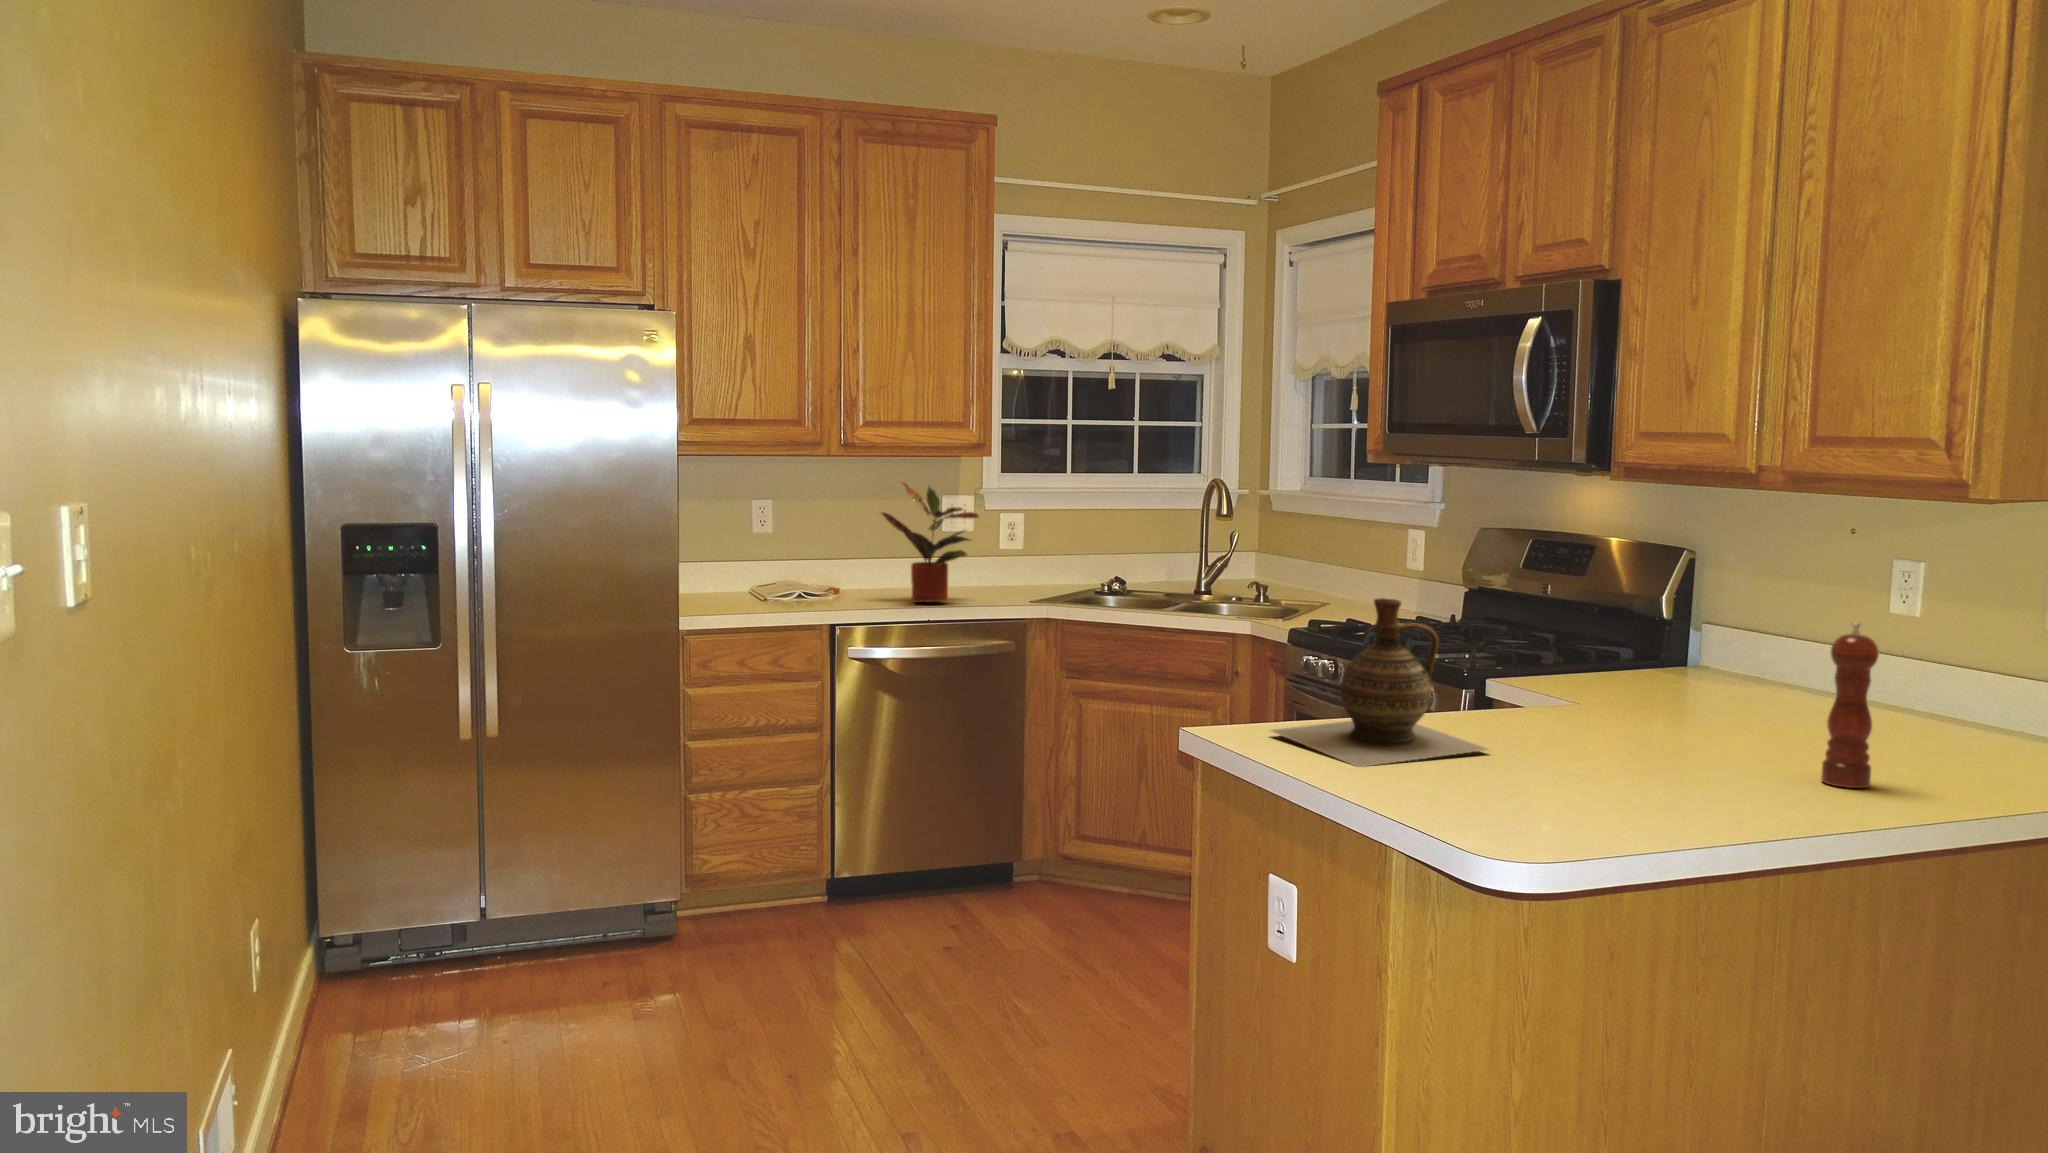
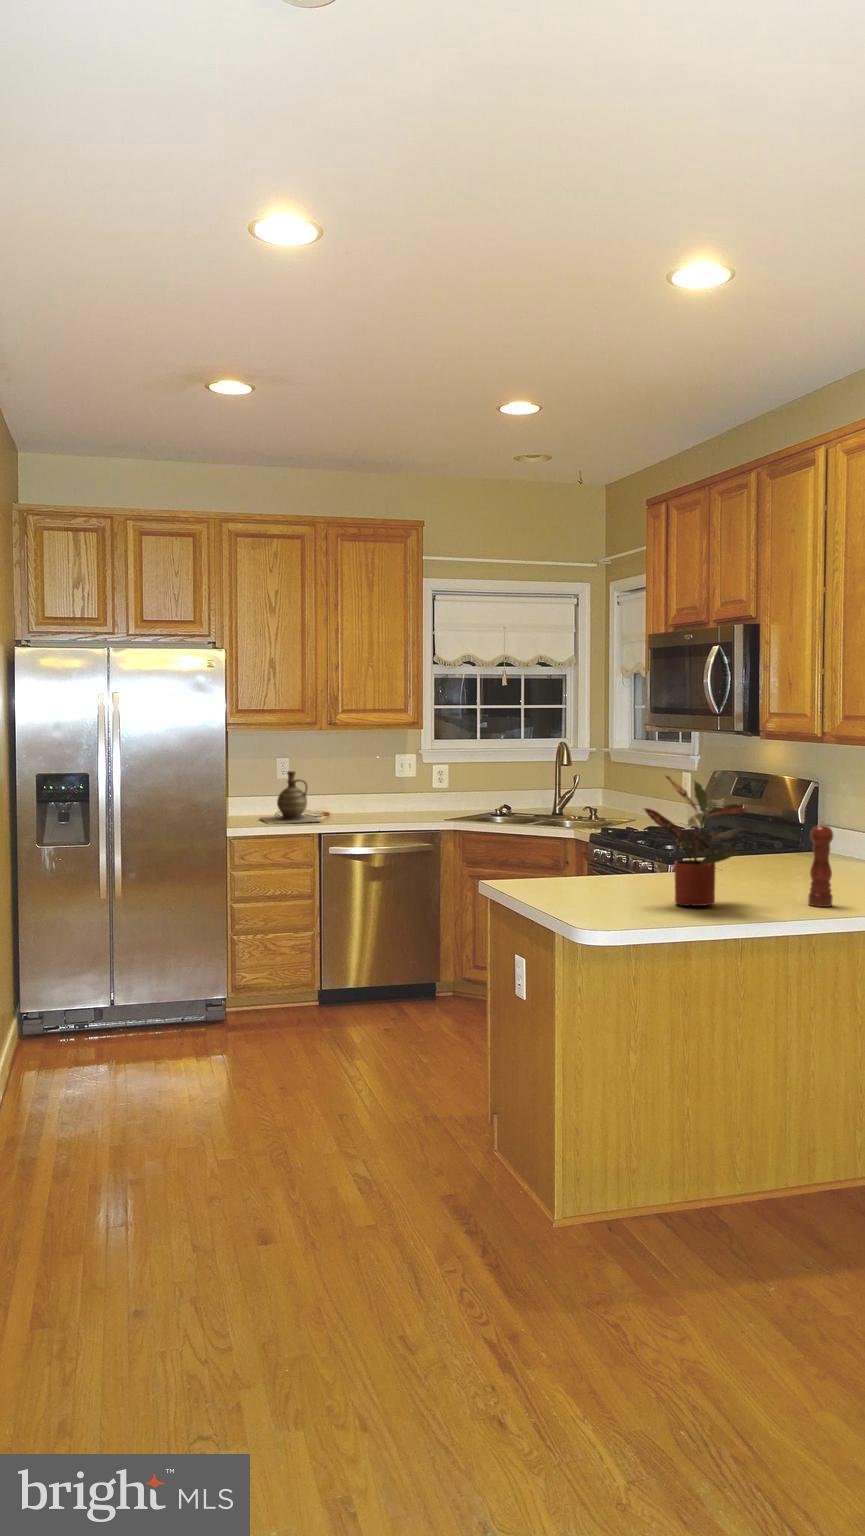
potted plant: present [882,482,978,603] -> present [644,775,746,906]
ceramic jug: present [1272,598,1487,767] -> present [260,771,320,824]

